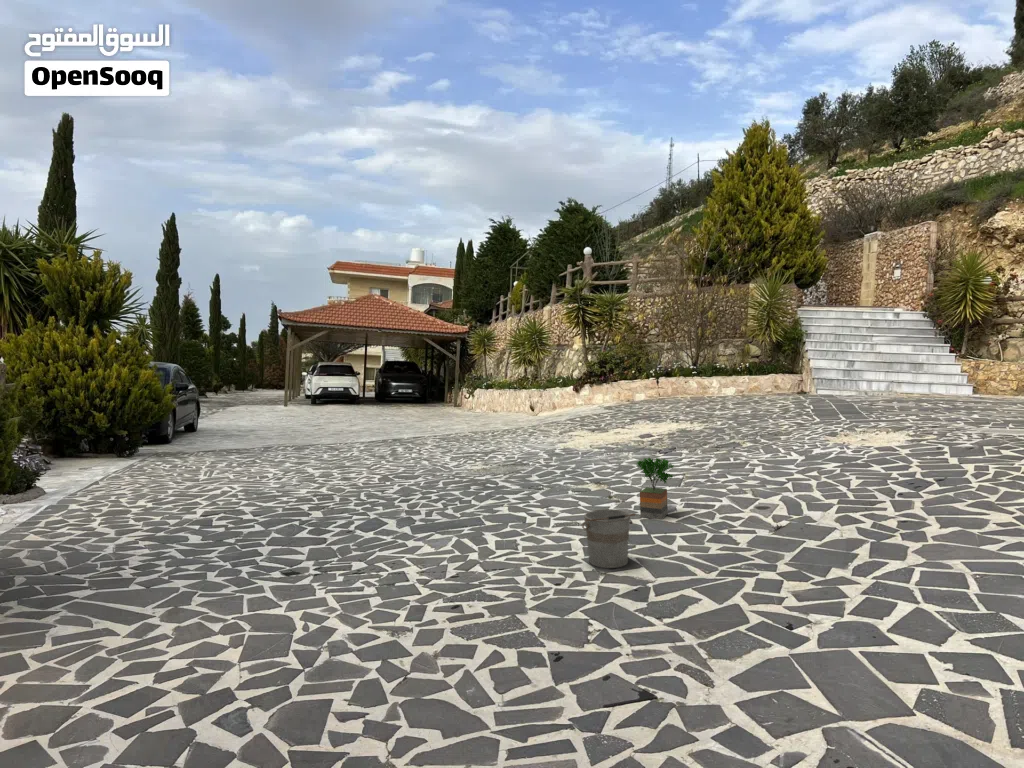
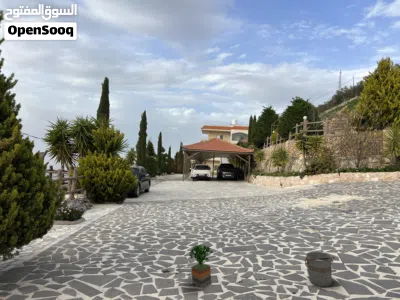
potted tree: present [637,458,674,520] -> present [189,245,213,288]

